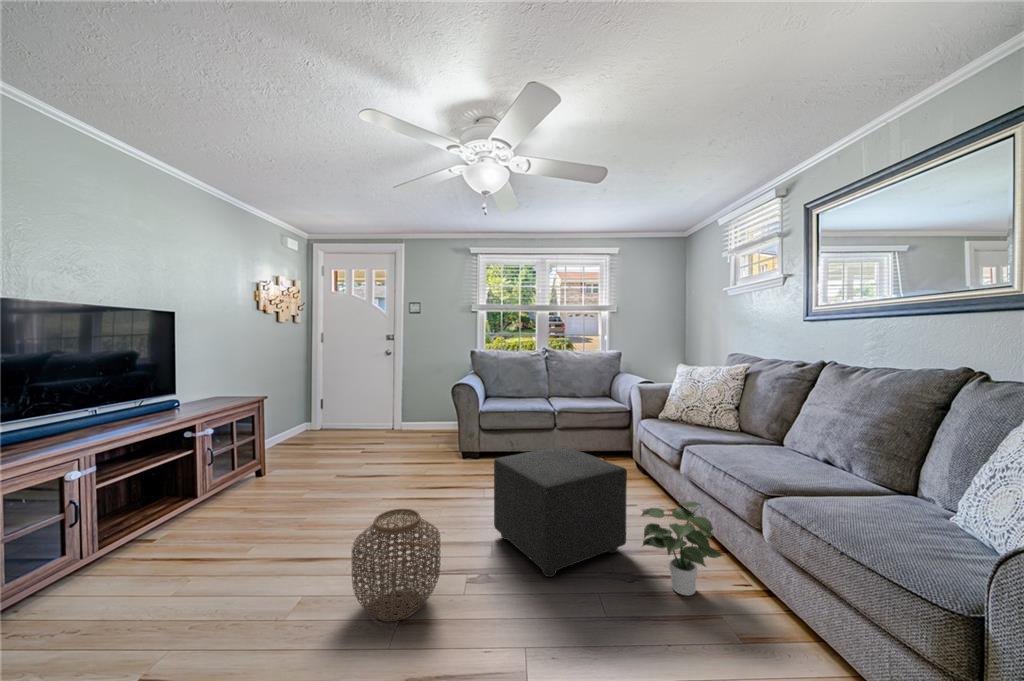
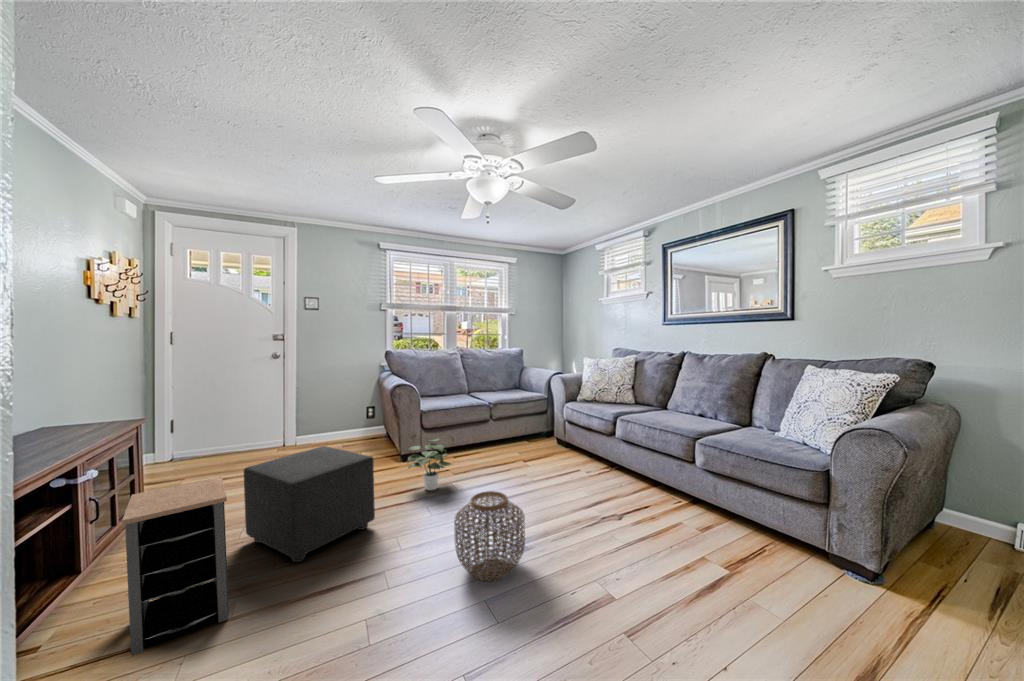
side table: none [91,445,209,582] -> present [122,477,229,656]
ottoman: present [494,446,627,577] -> present [244,446,375,562]
potted plant: present [642,502,724,595] -> present [408,439,452,490]

